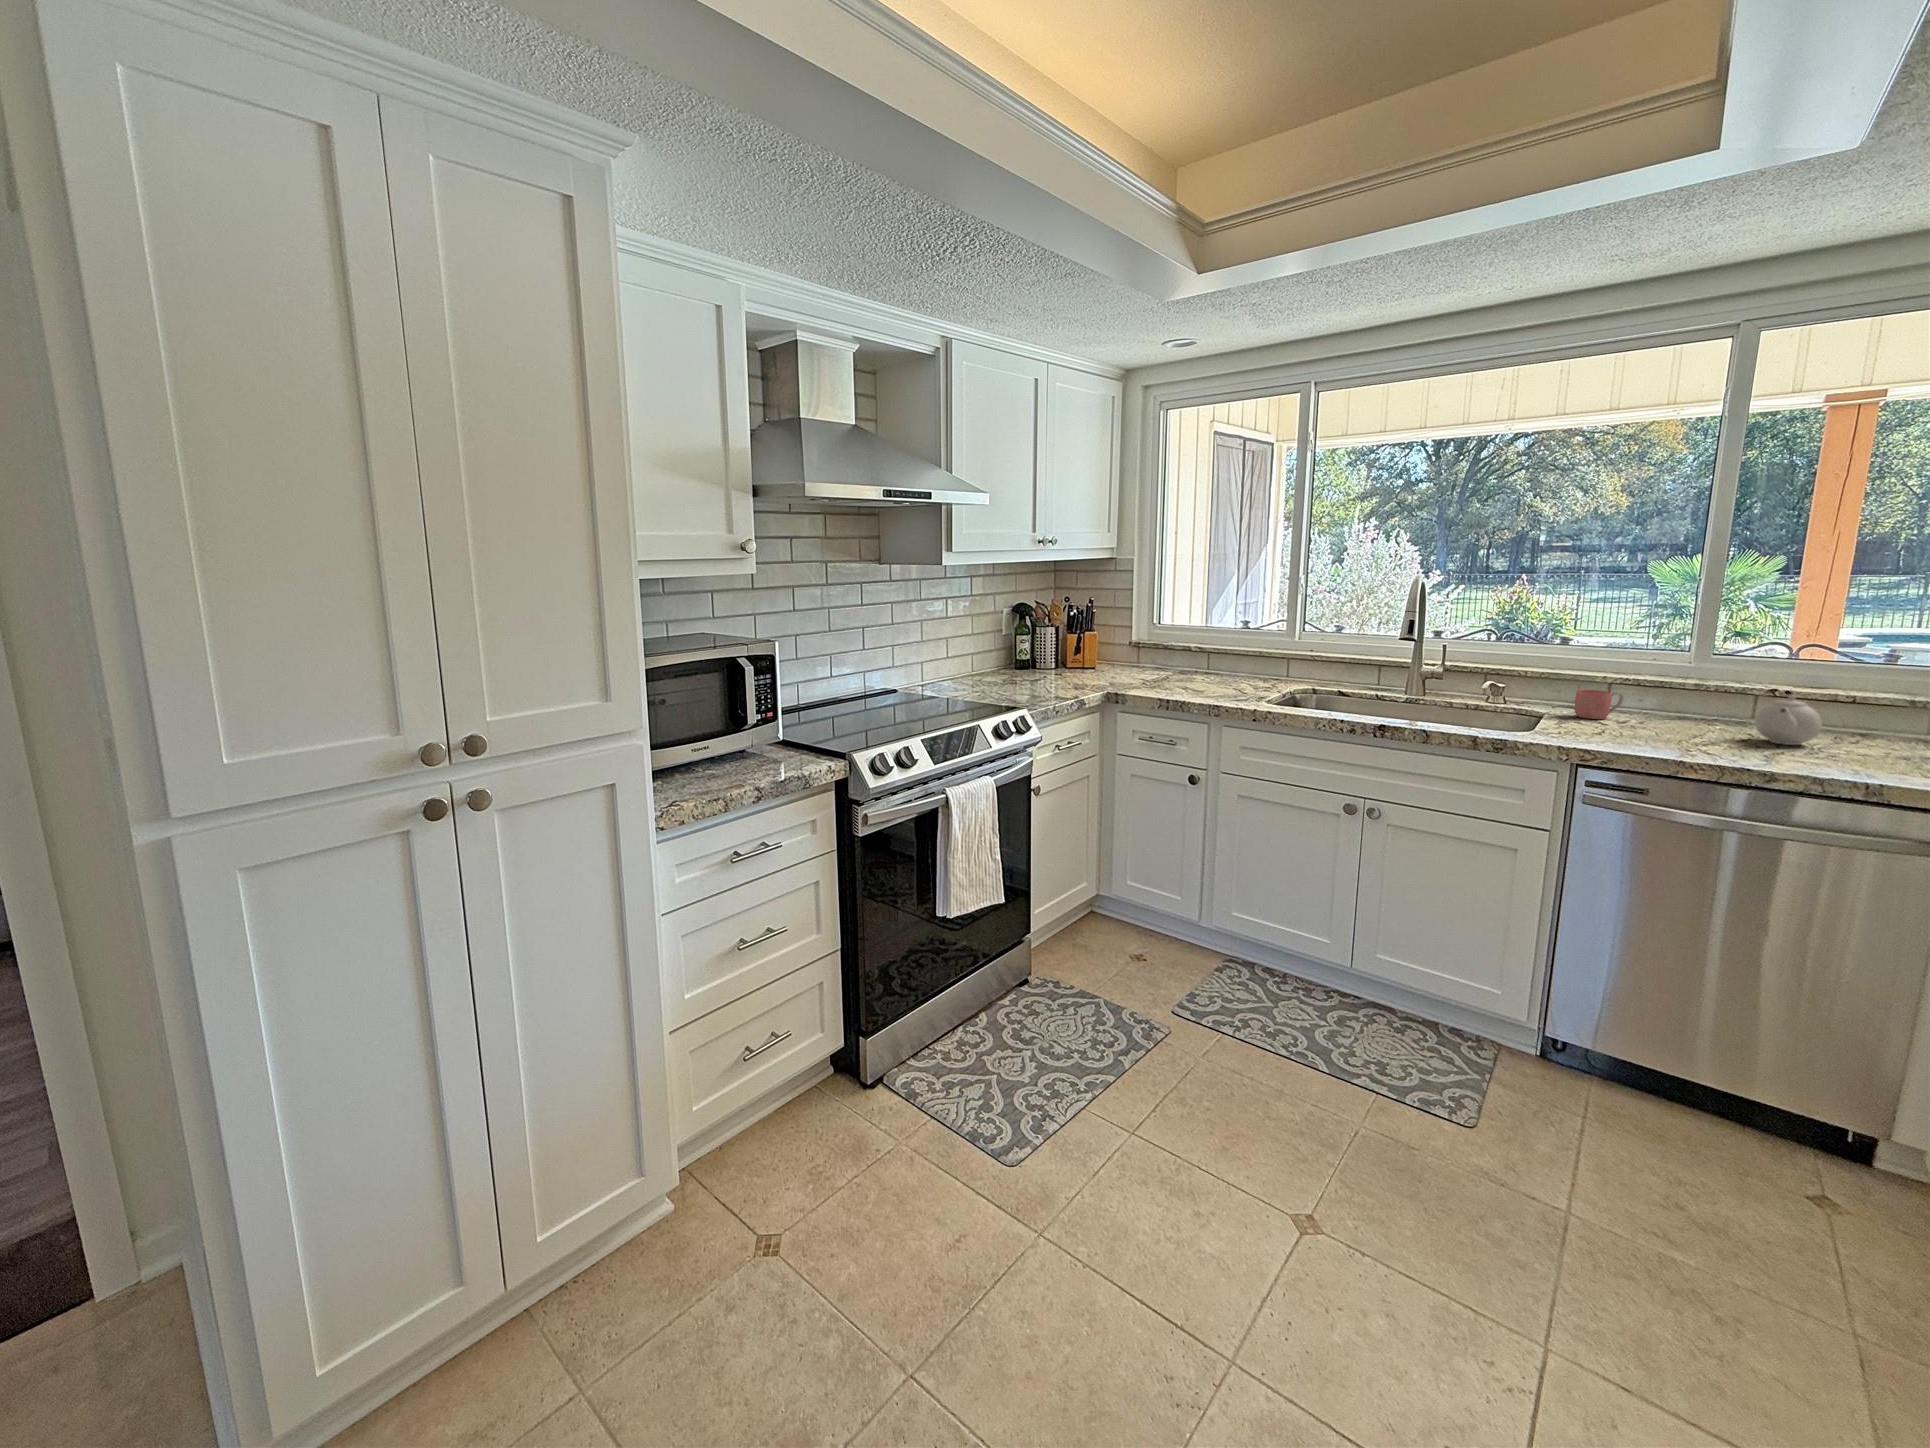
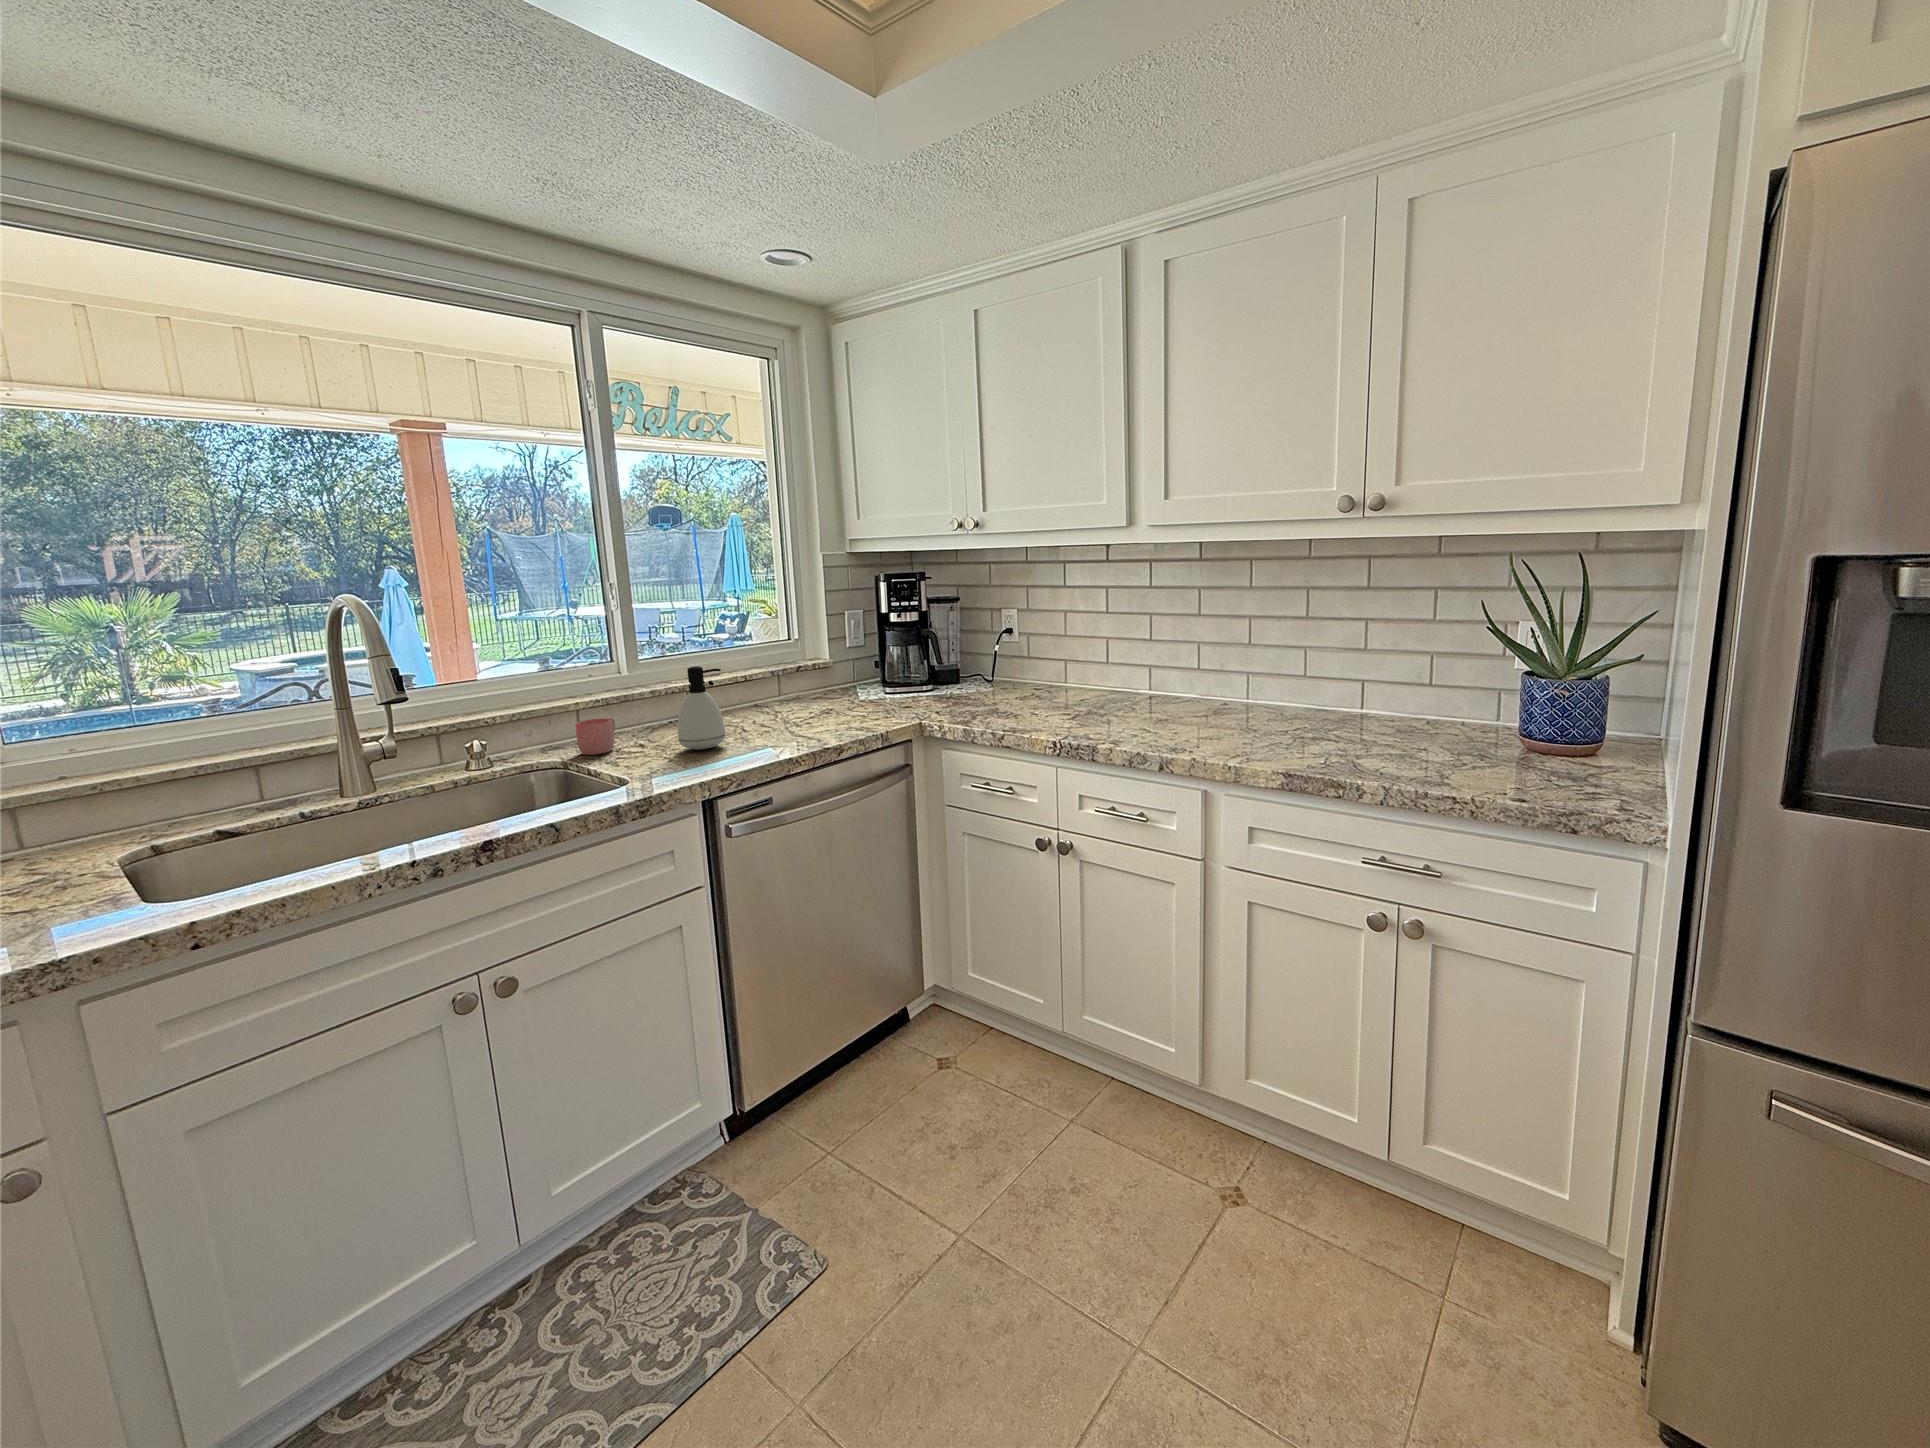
soap dispenser: none [1634,660,1694,737] -> present [678,666,726,749]
teapot: present [1756,694,1822,745] -> none [736,681,780,728]

